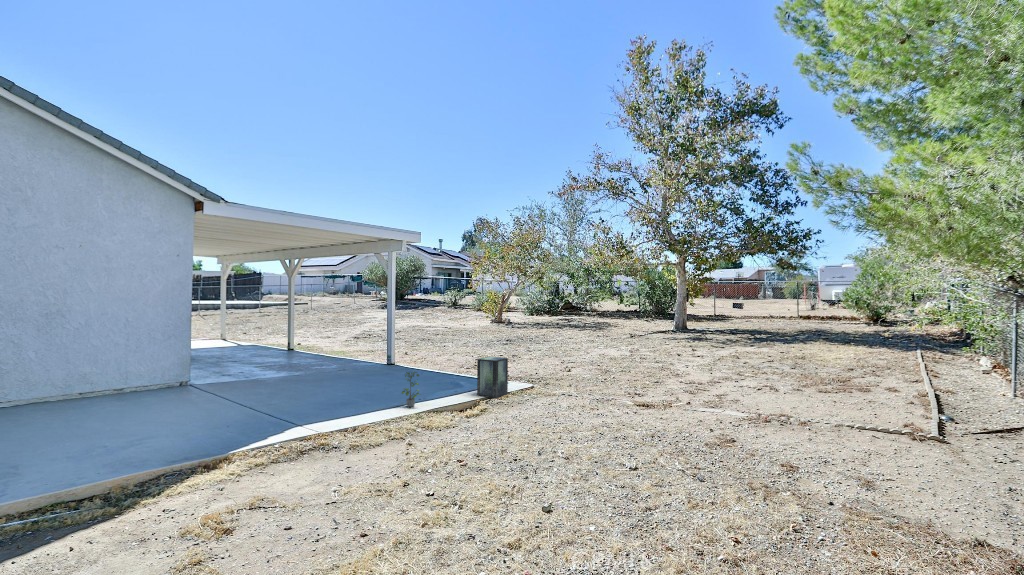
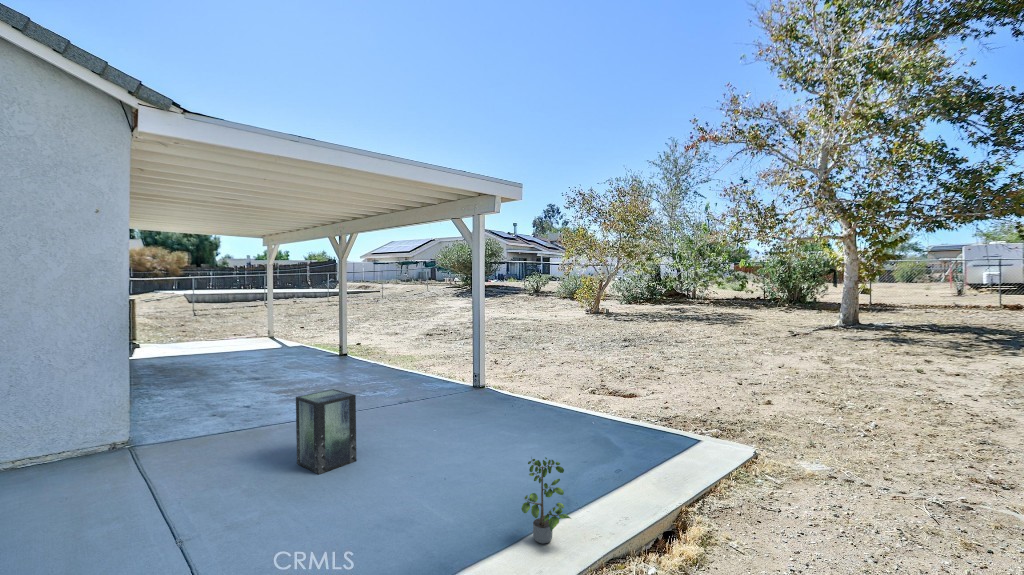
storage box: present [477,357,508,398] -> present [296,389,357,474]

